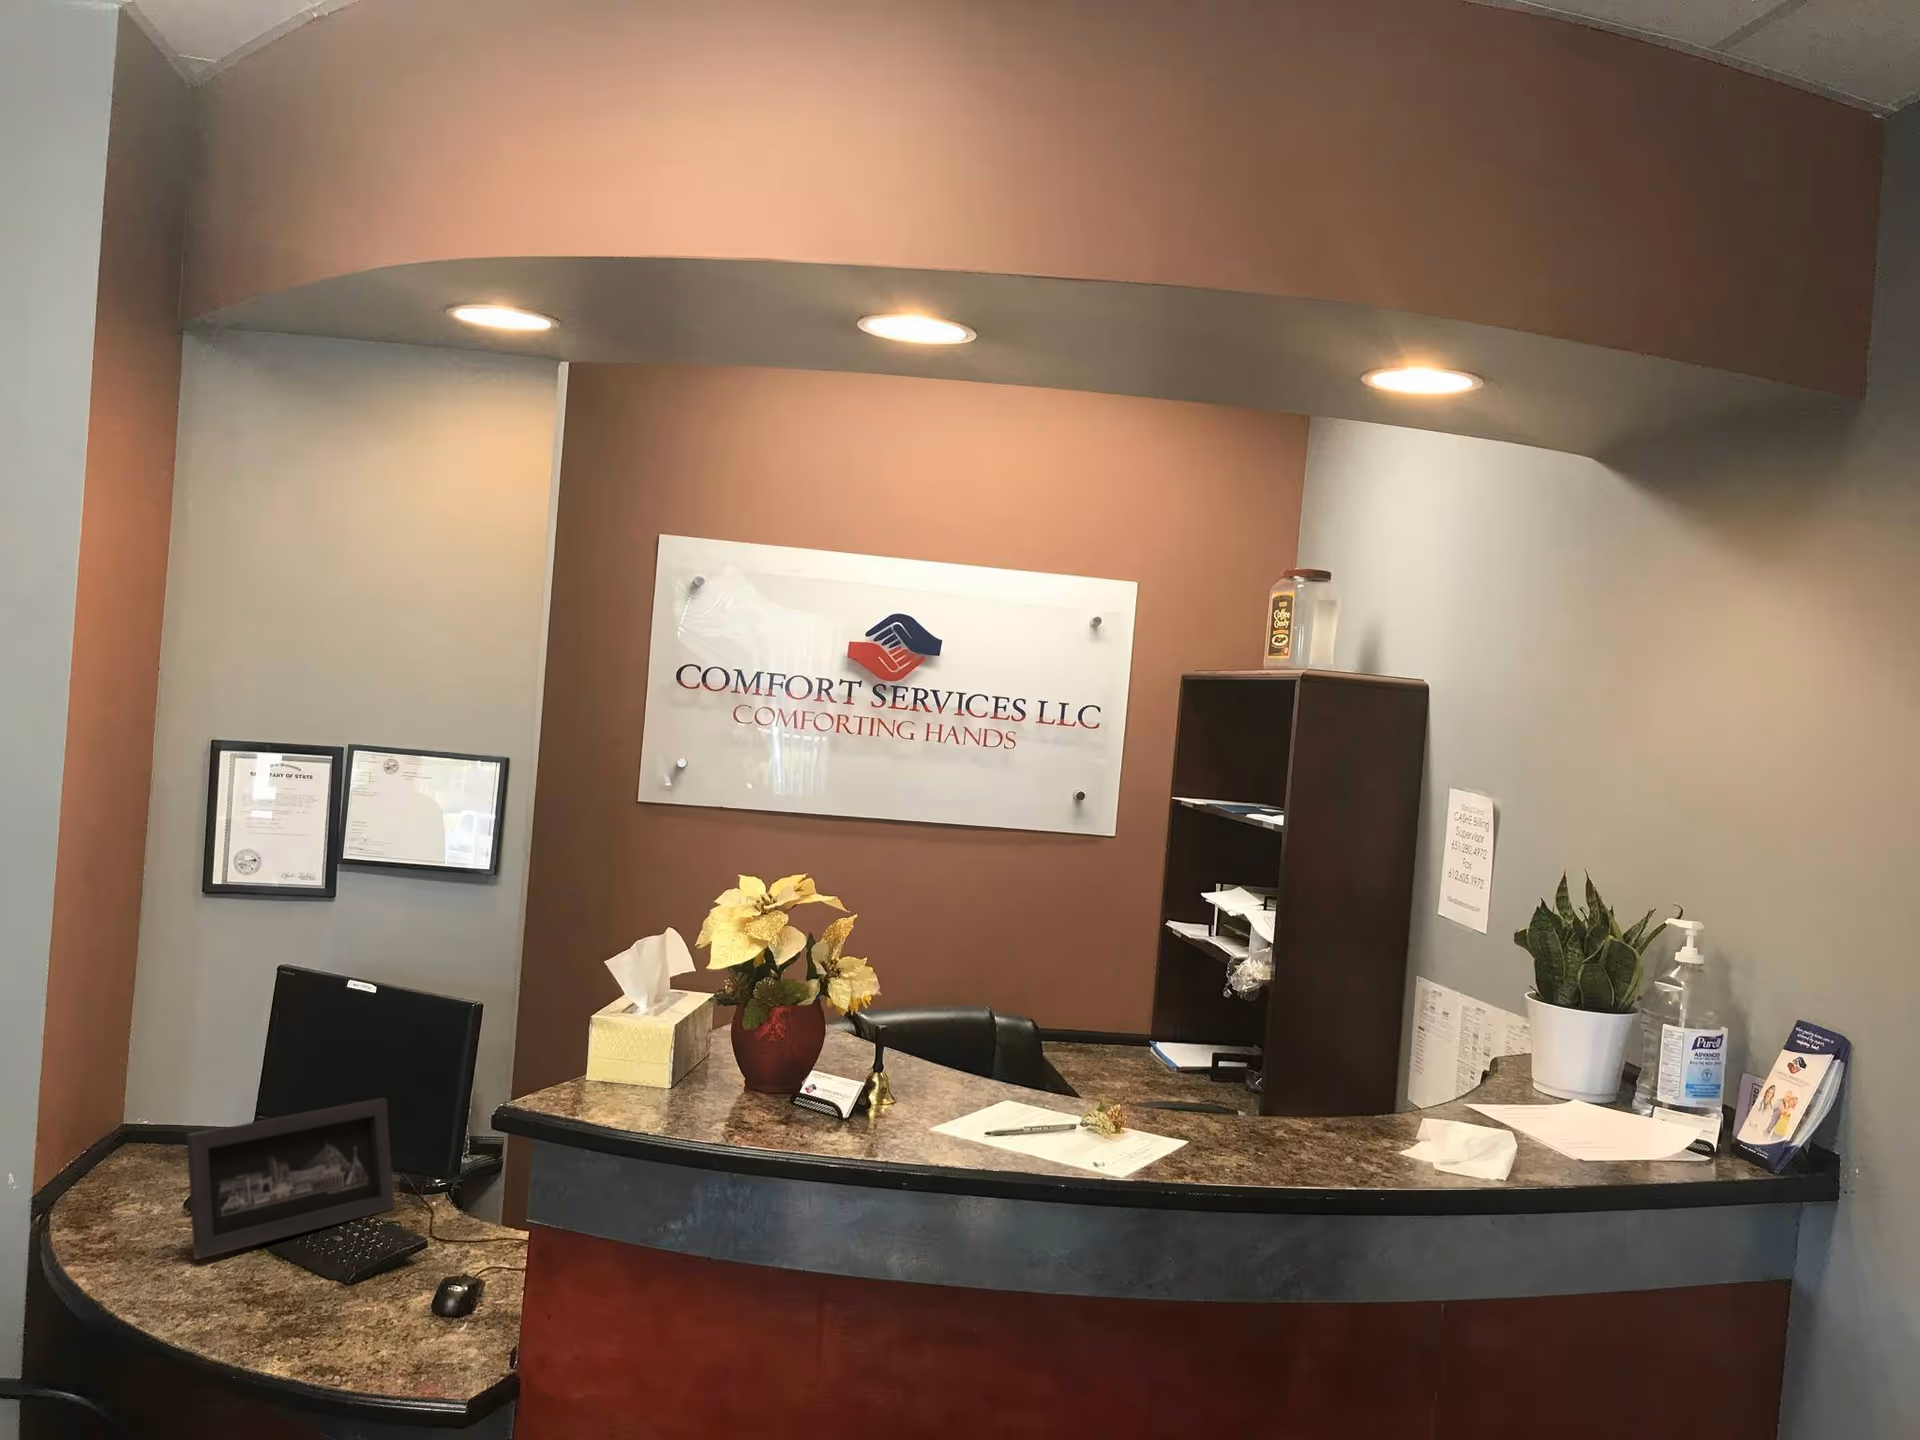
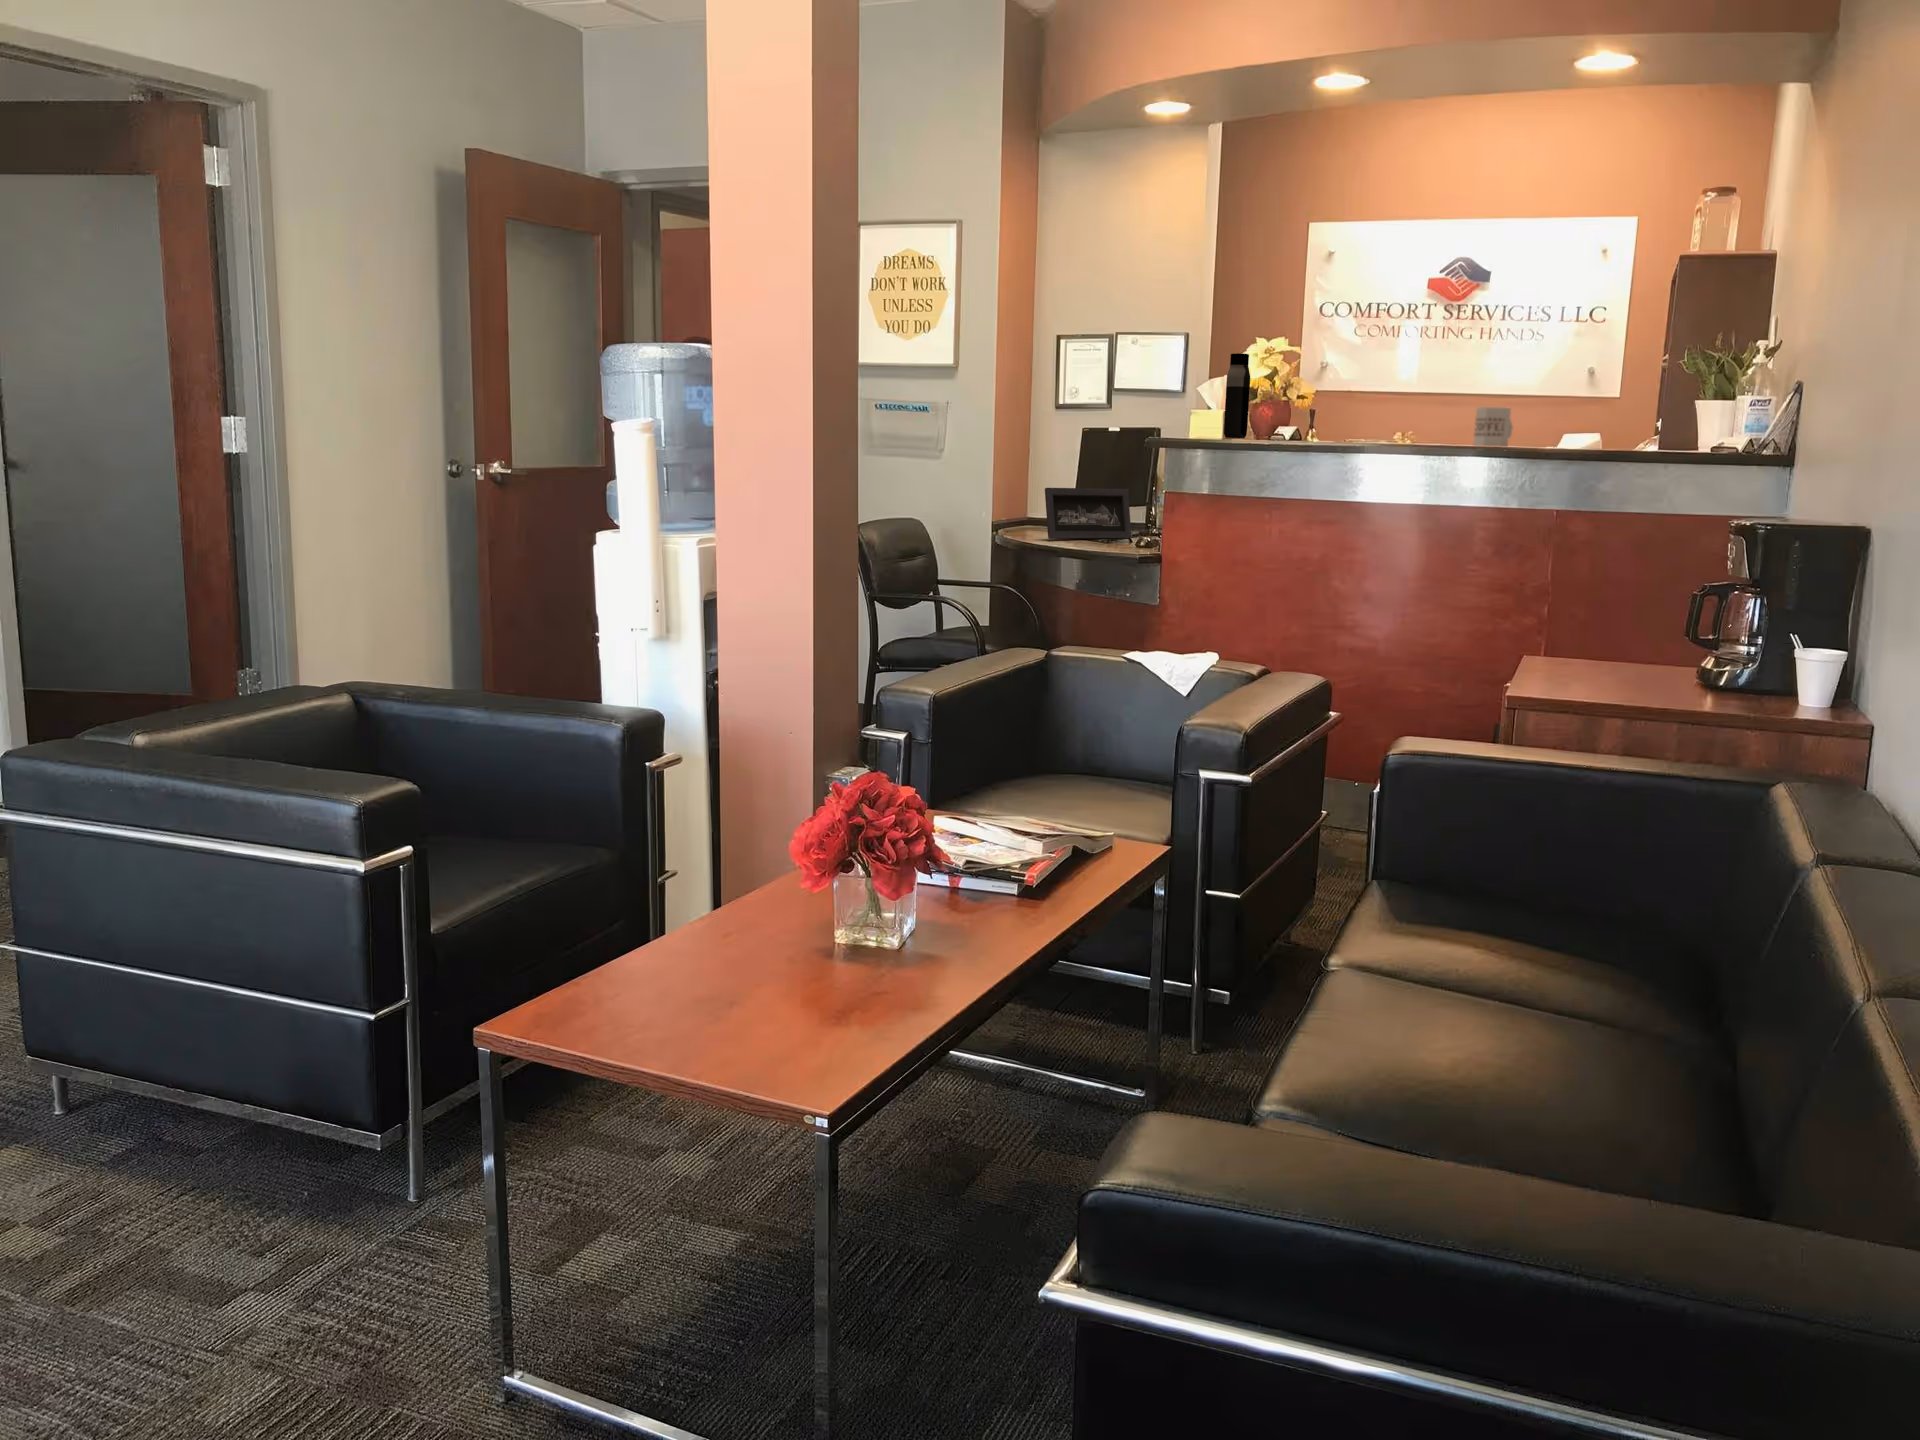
water bottle: none [708,920,772,1126] -> present [1224,353,1250,438]
mug: none [1281,1066,1352,1166] -> present [1474,407,1512,447]

